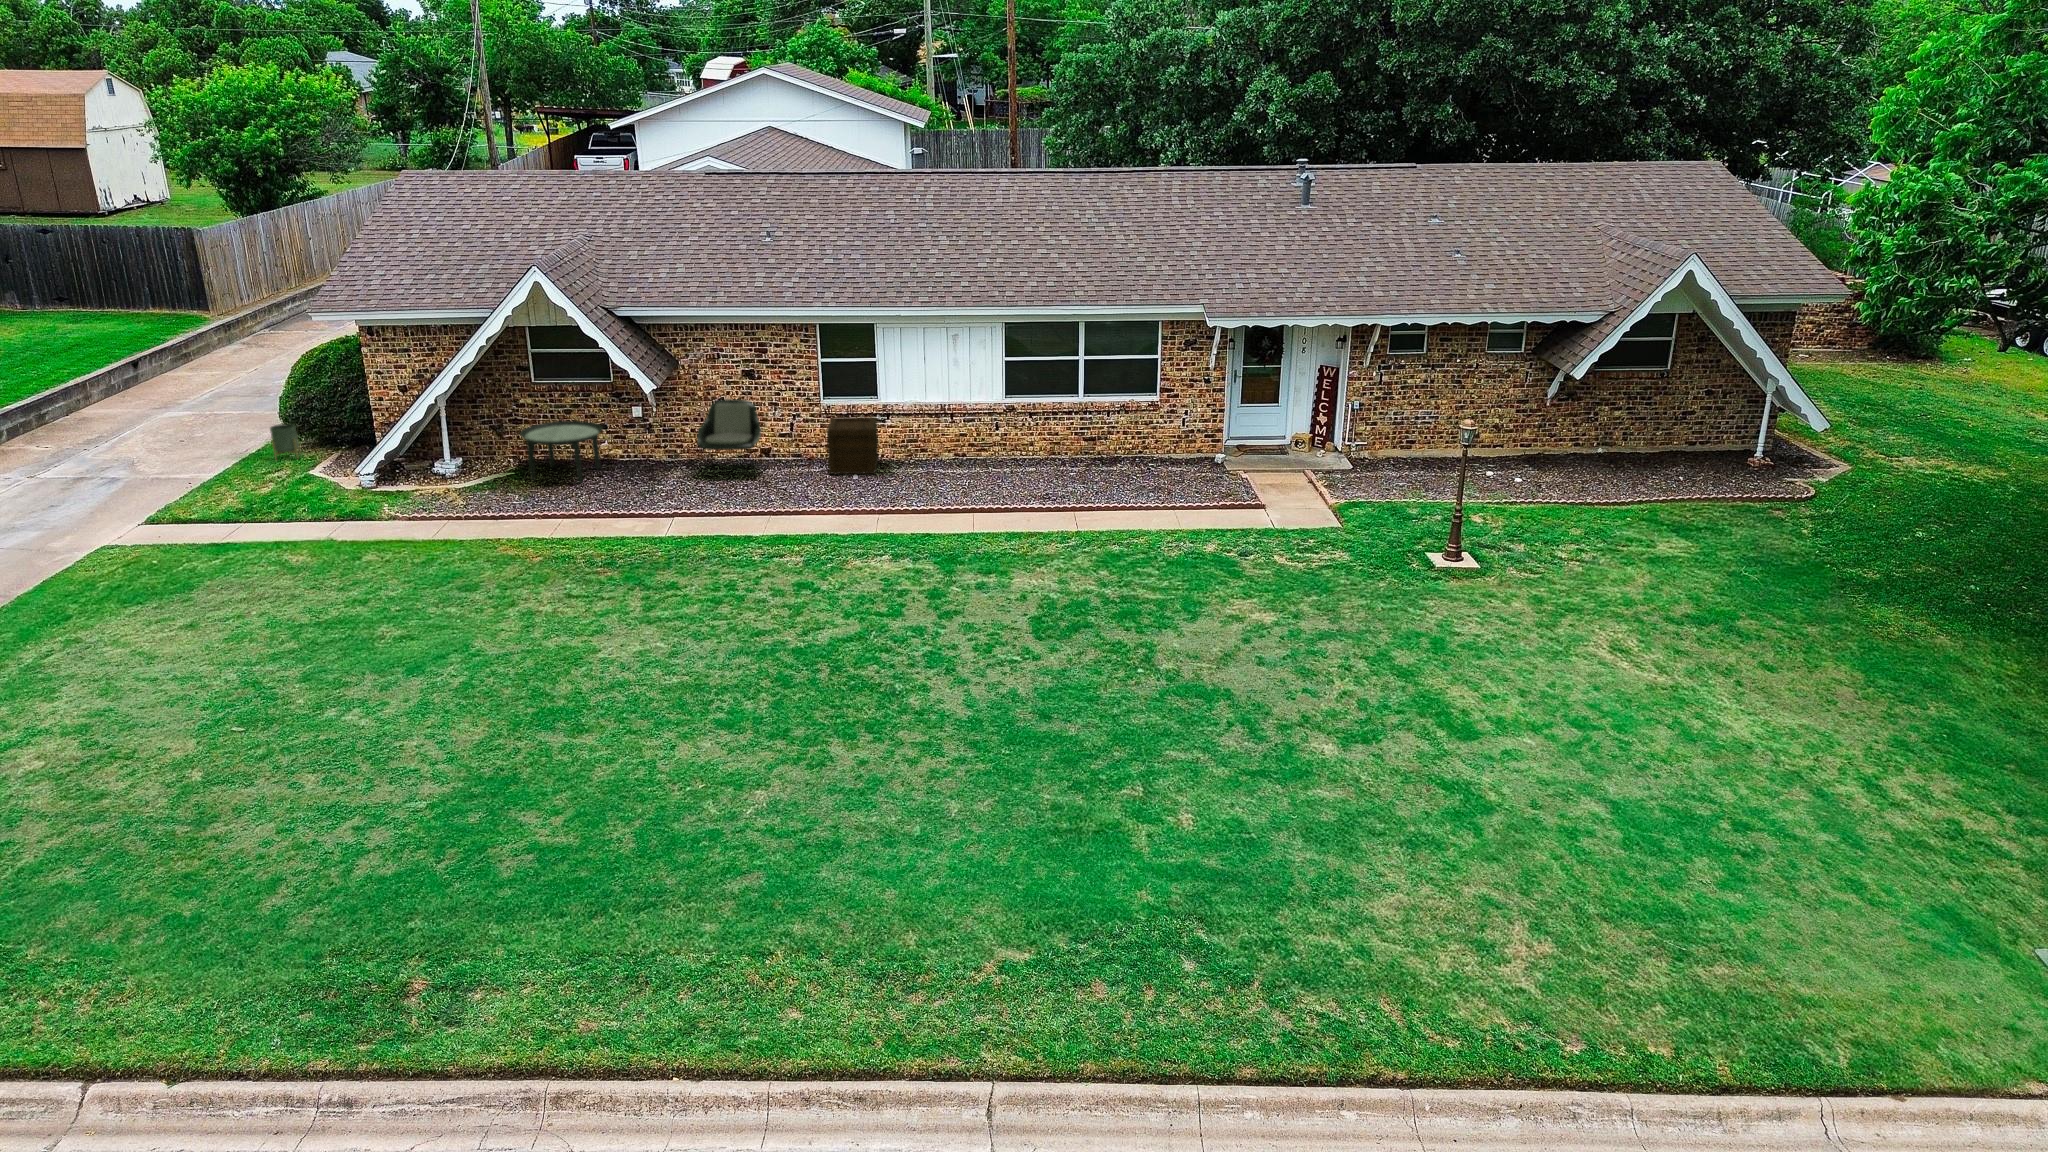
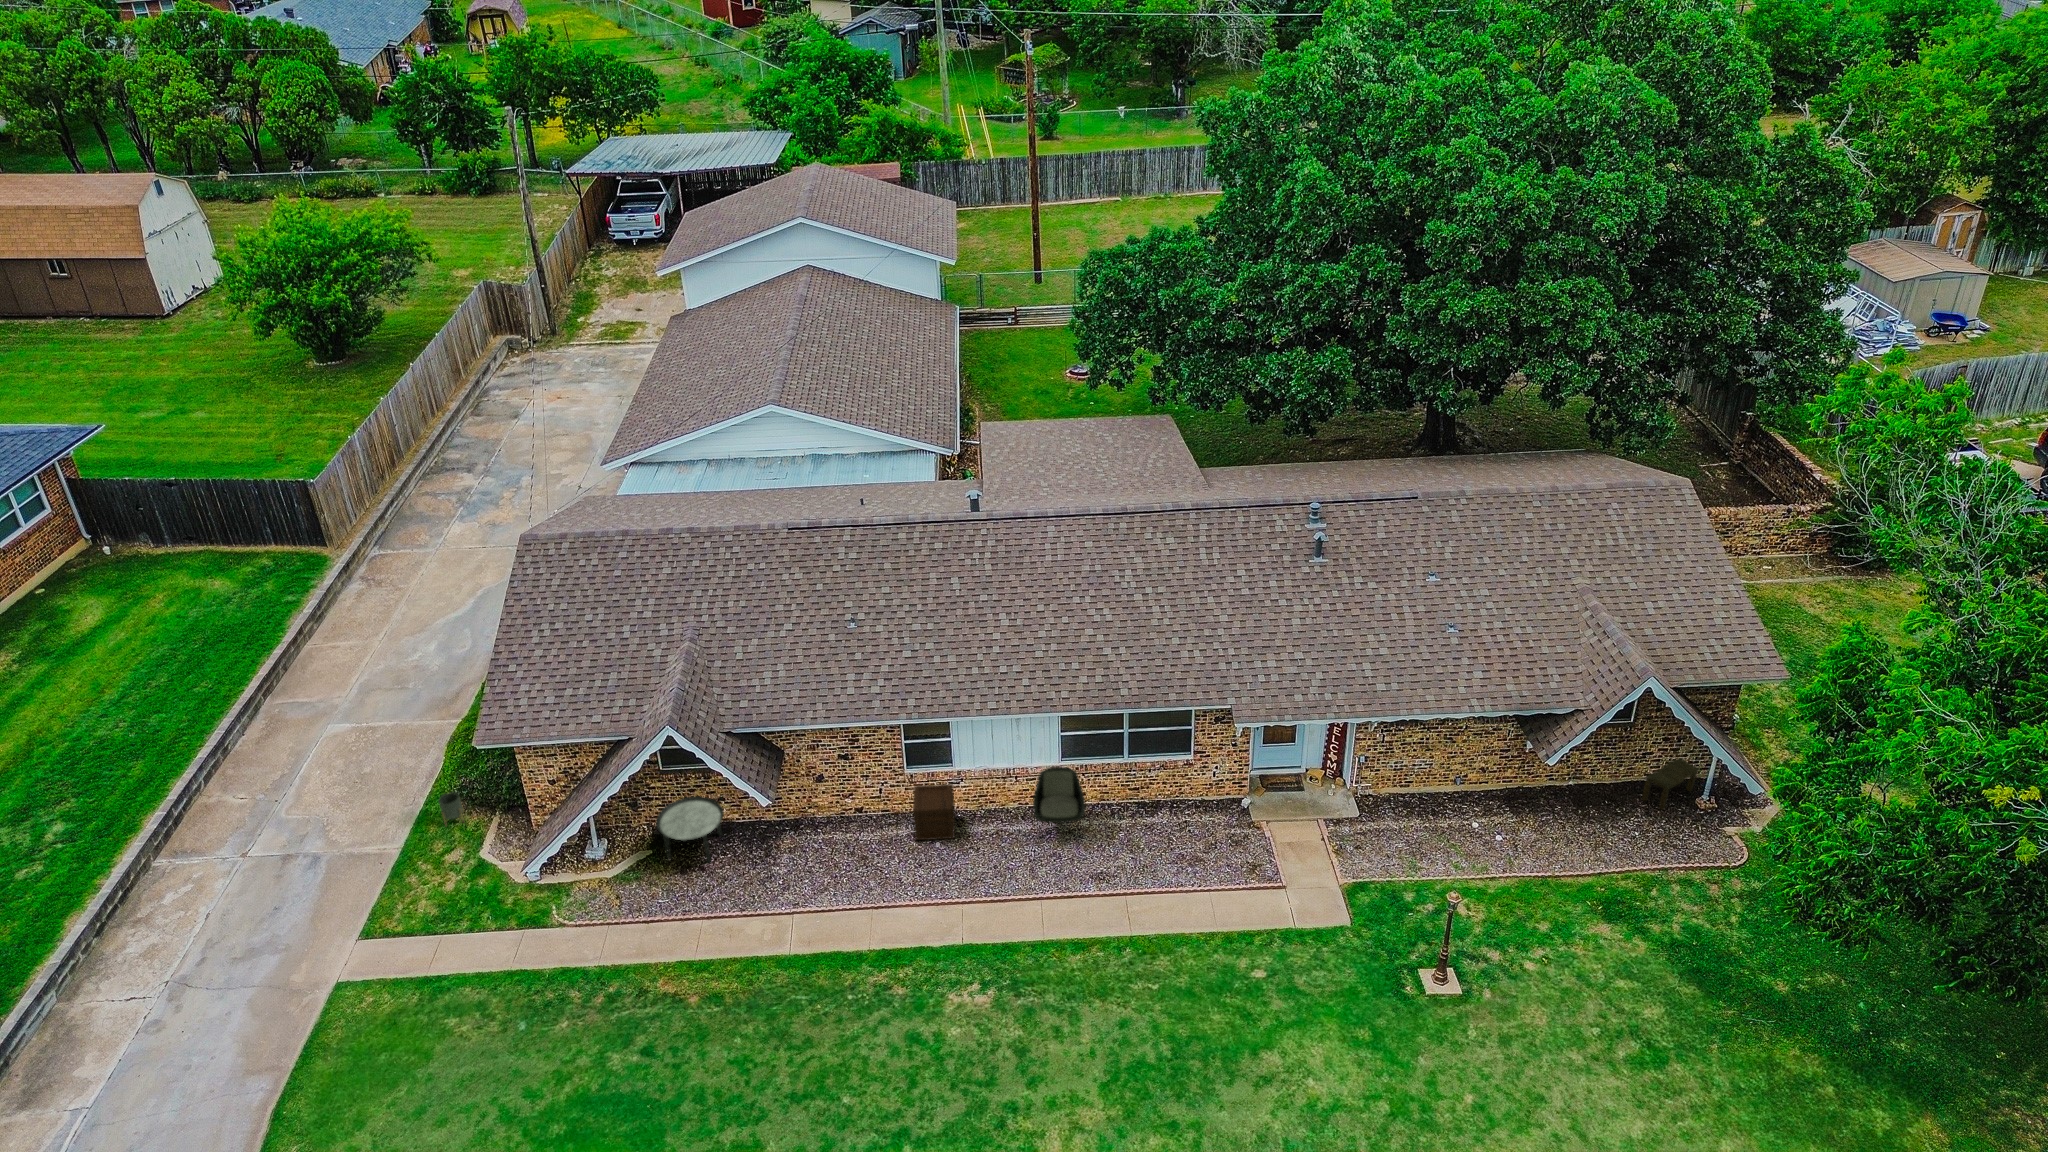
lounge chair: present [697,399,761,477] -> present [1033,767,1085,838]
bench: none [1684,421,1750,469] -> present [1642,758,1699,810]

